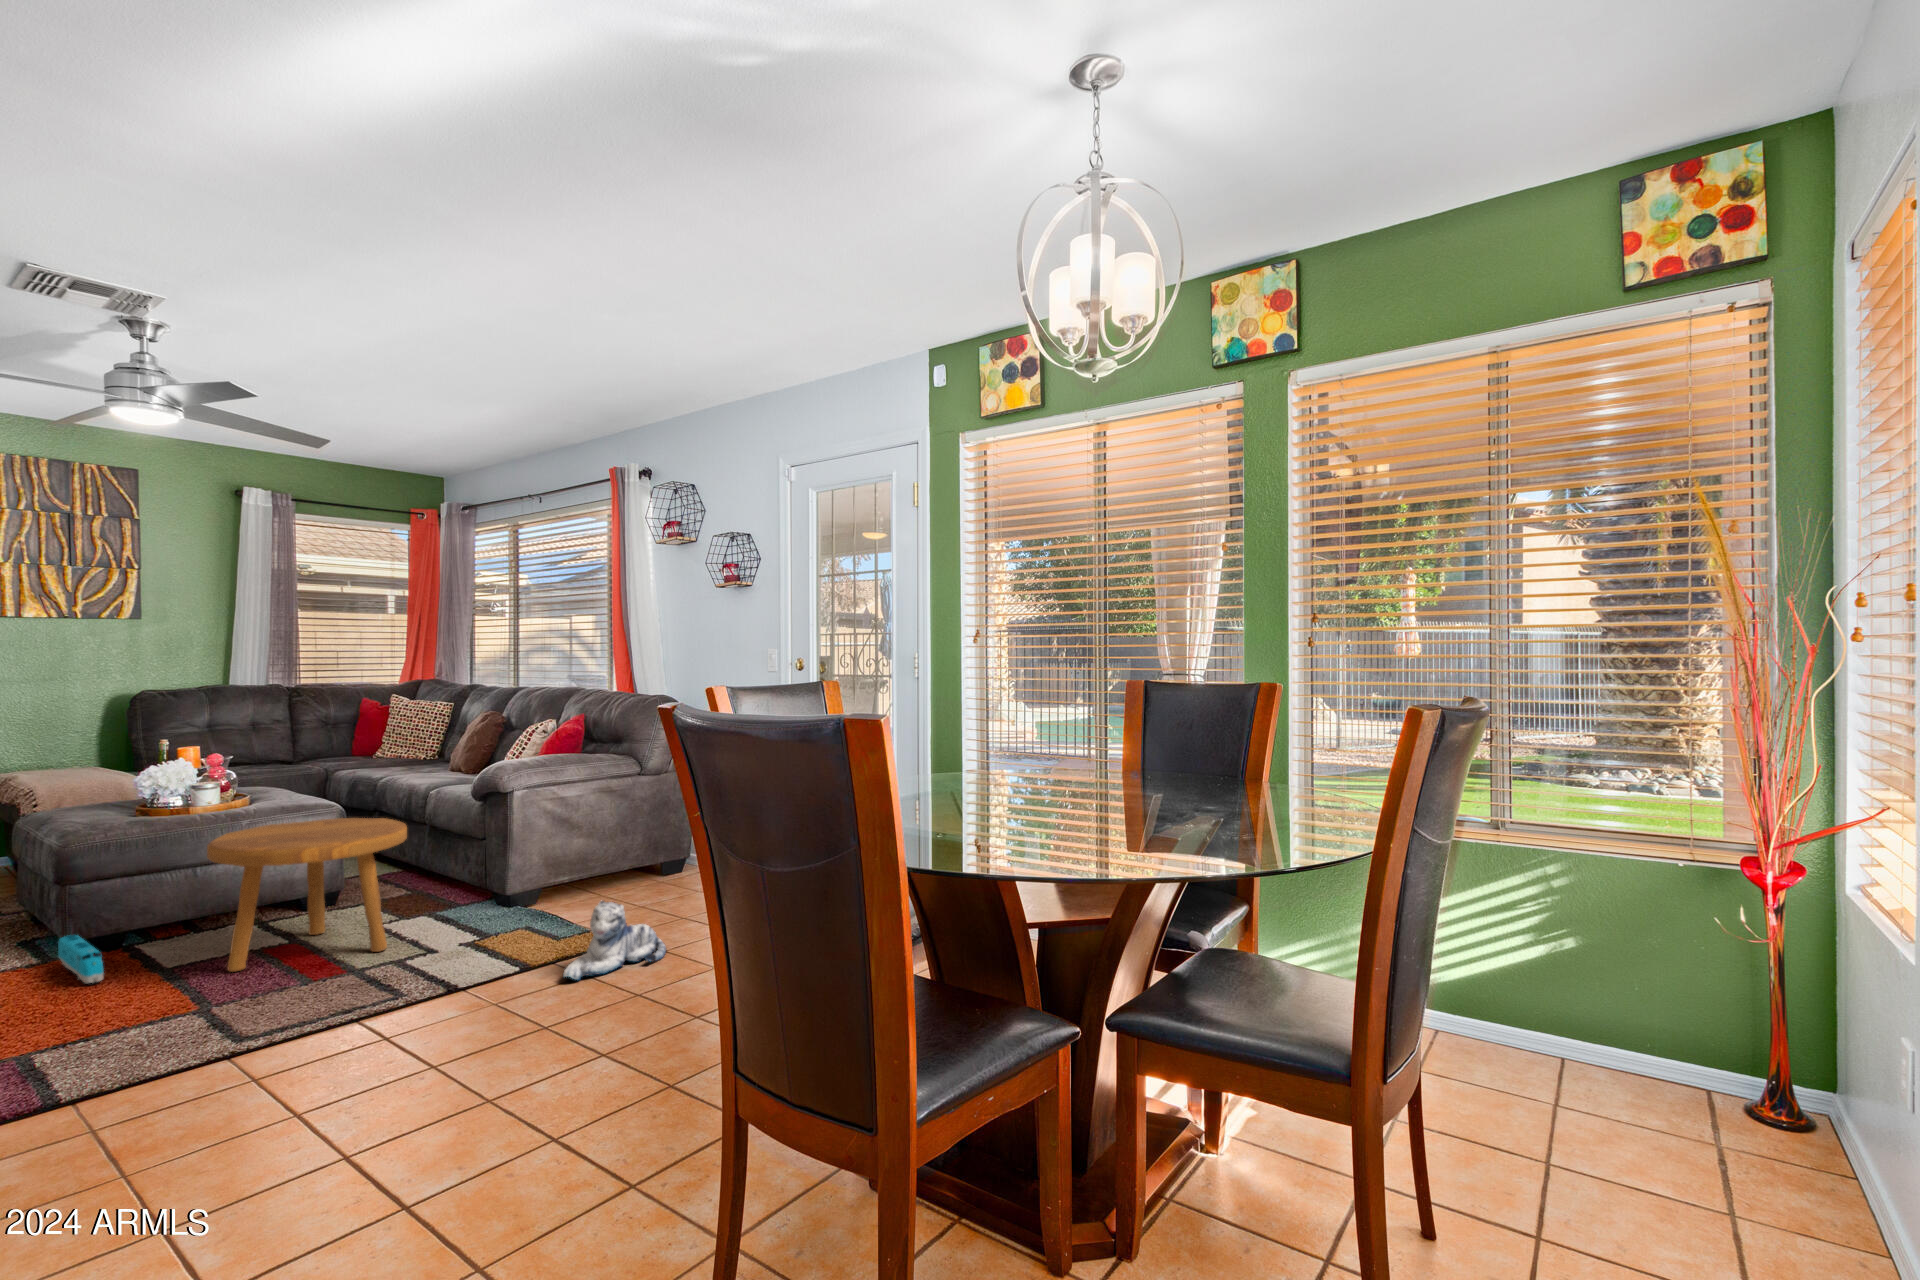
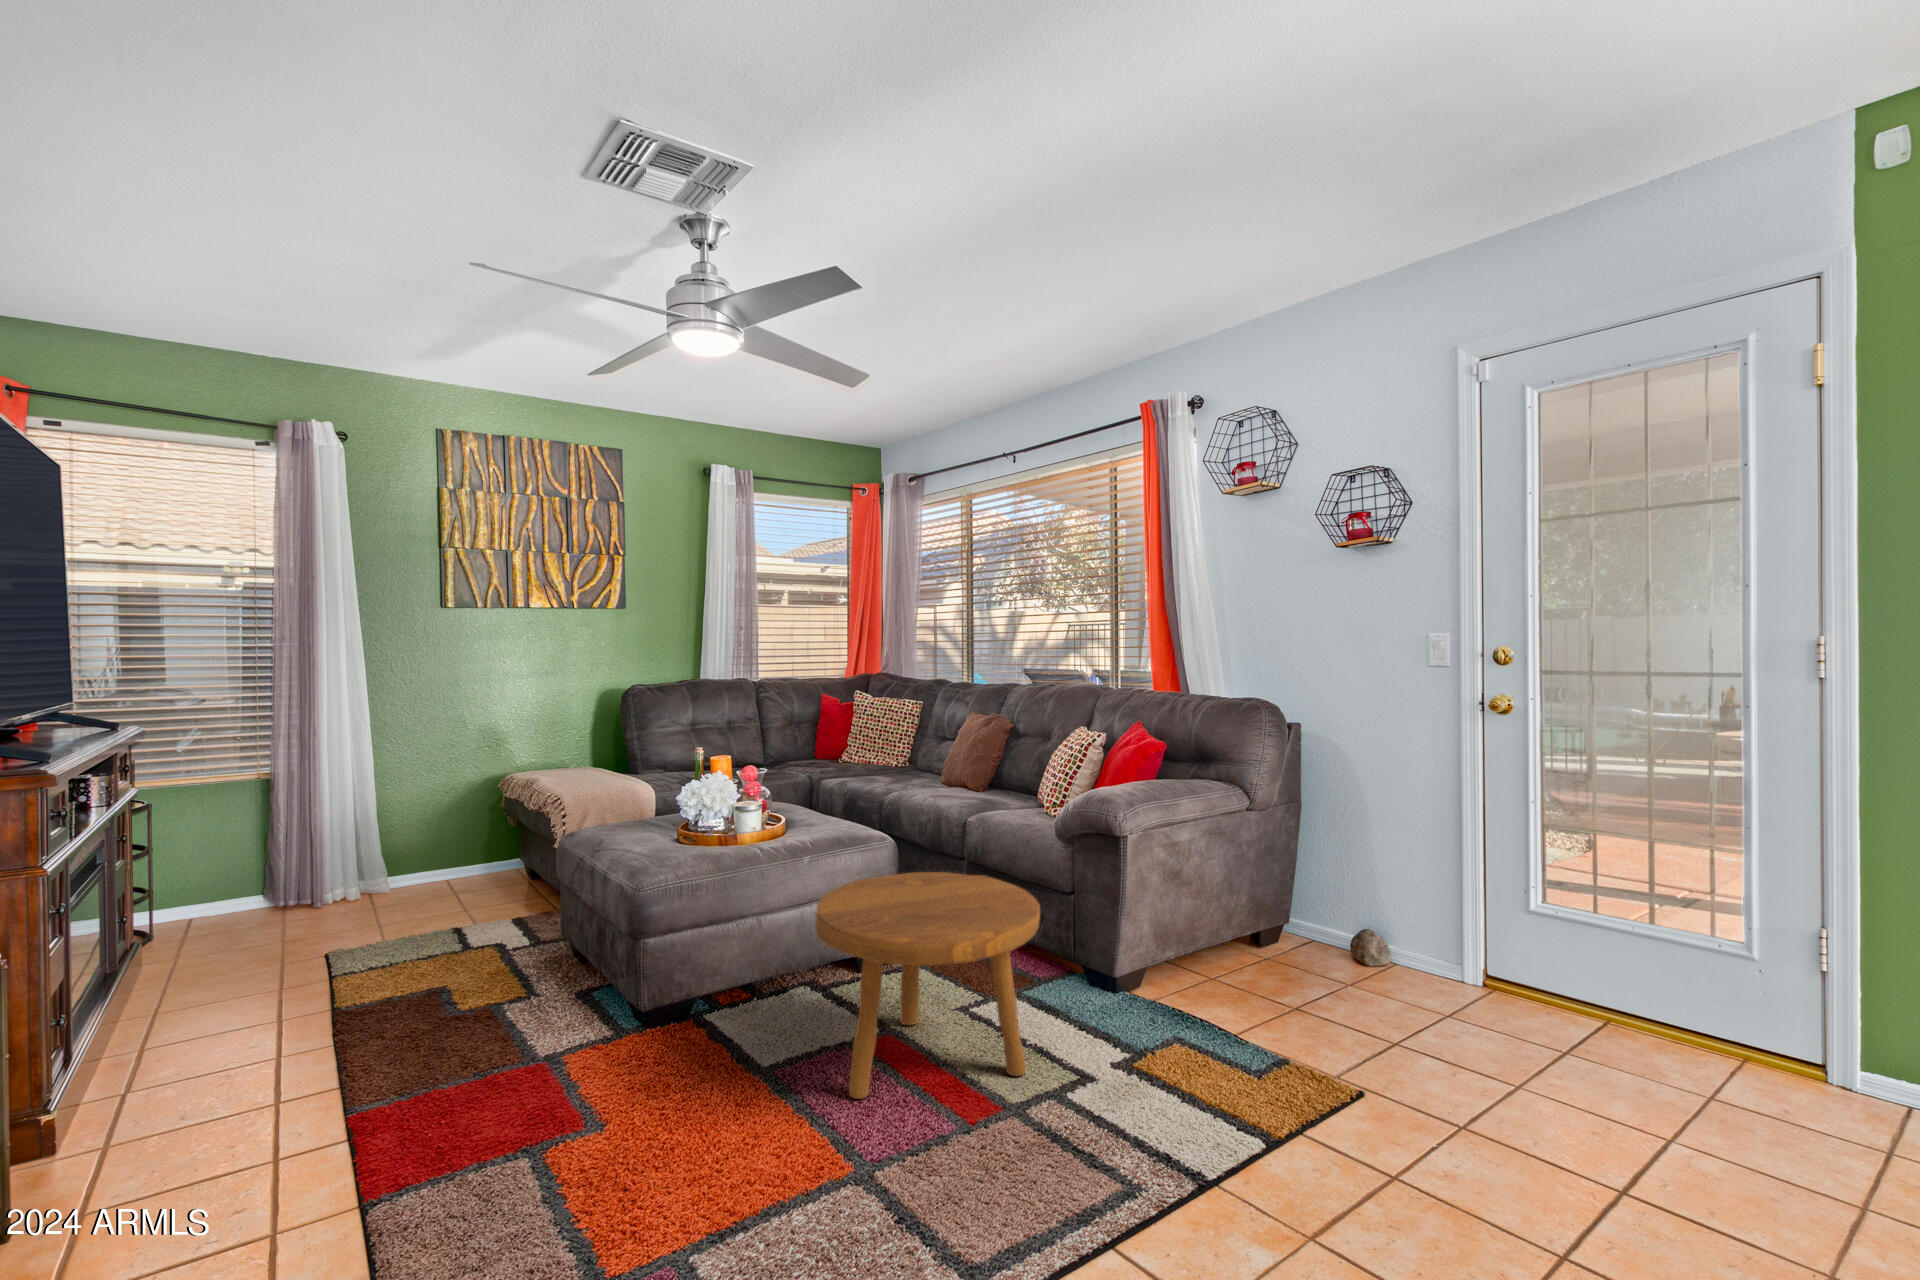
plush toy: present [563,901,666,980] -> none [1354,1060,1478,1203]
toy train: present [58,935,104,984] -> none [641,1014,709,1103]

